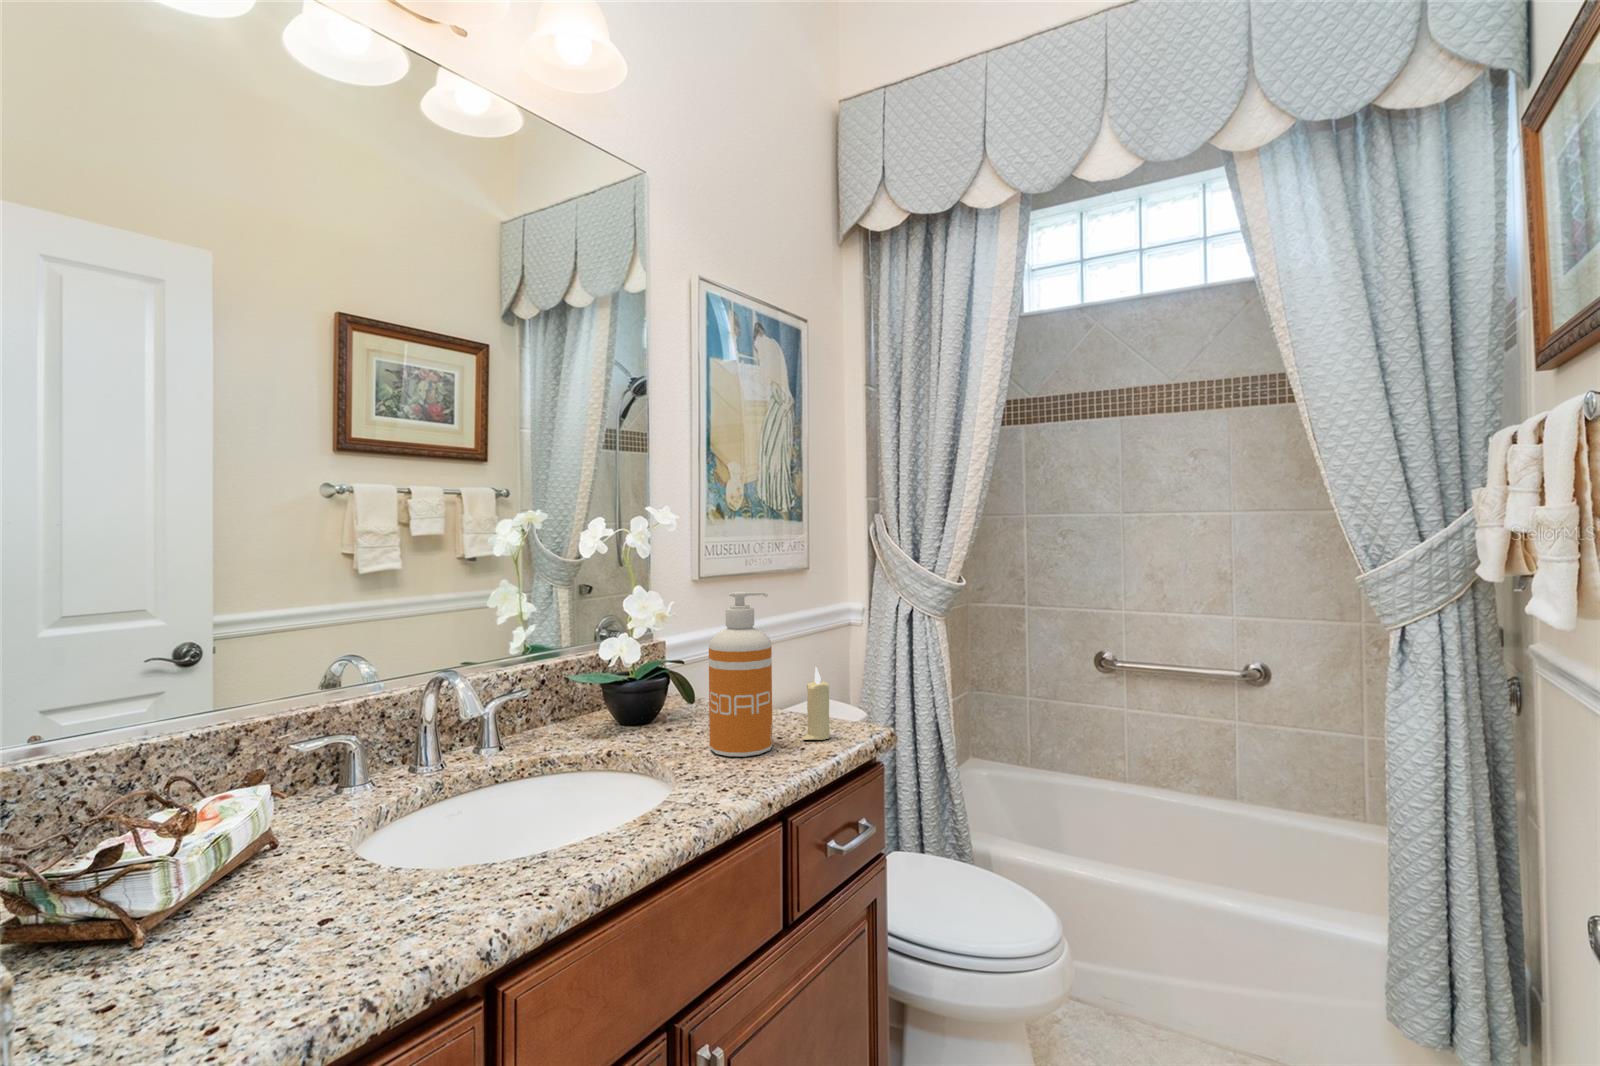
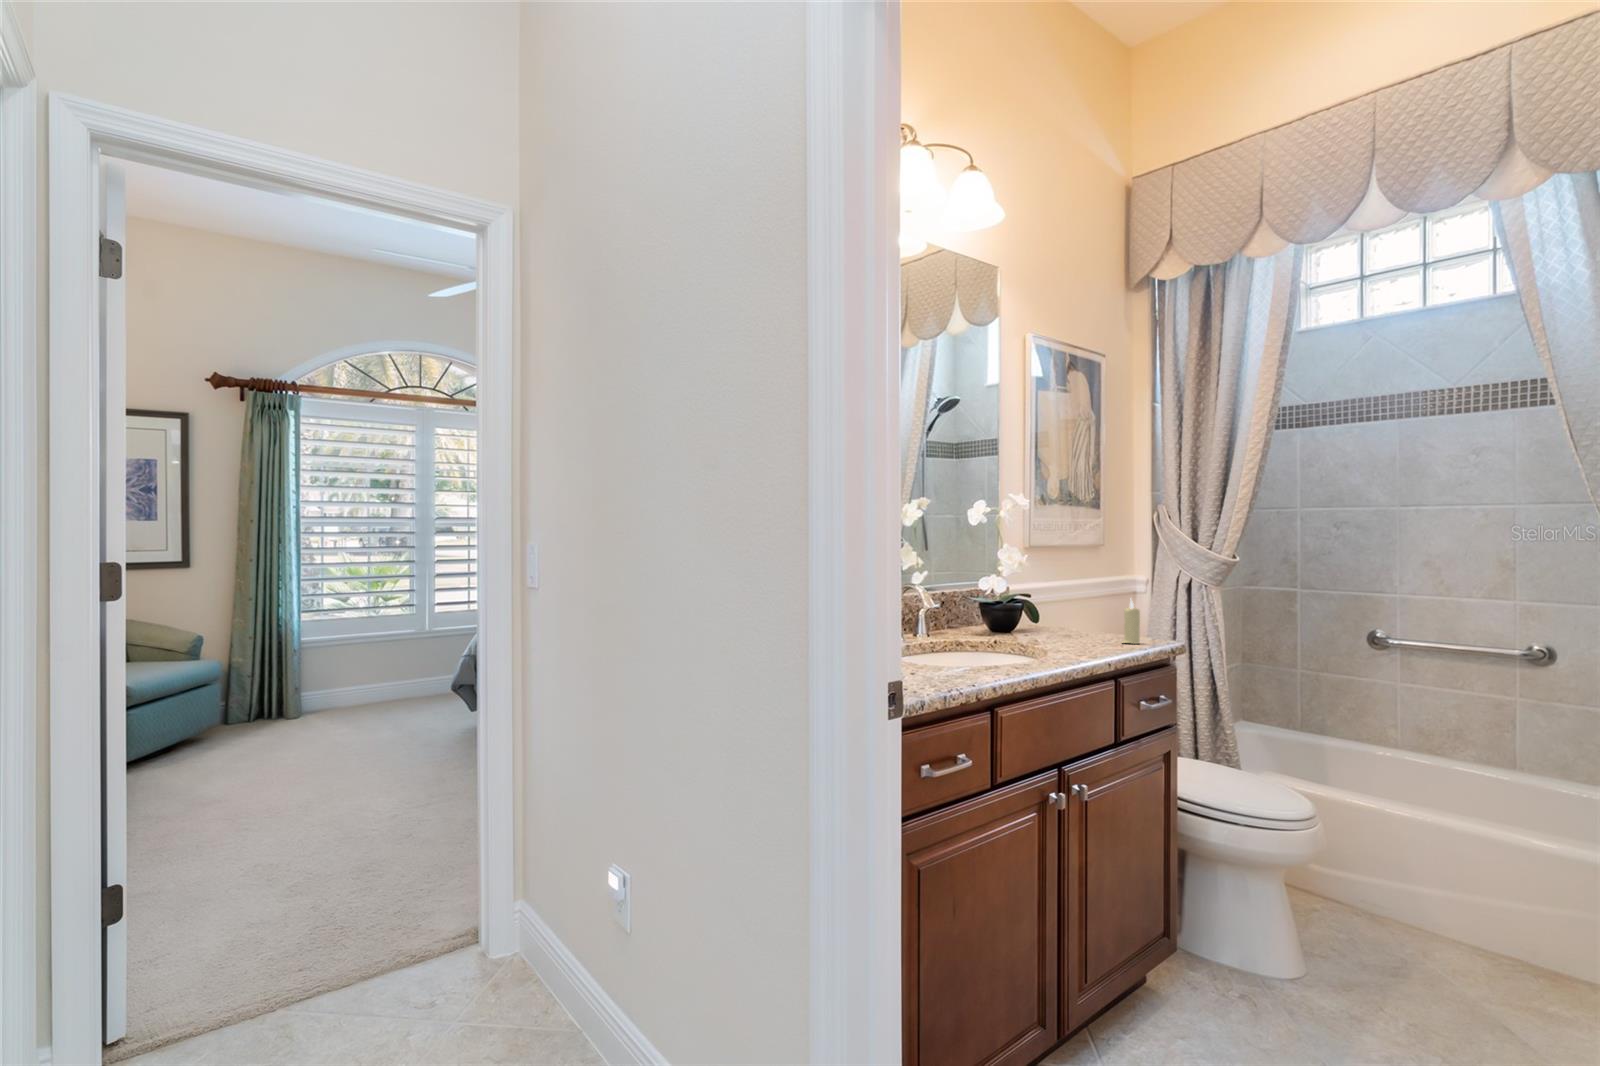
soap dispenser: present [709,592,773,757] -> none [1062,547,1102,646]

